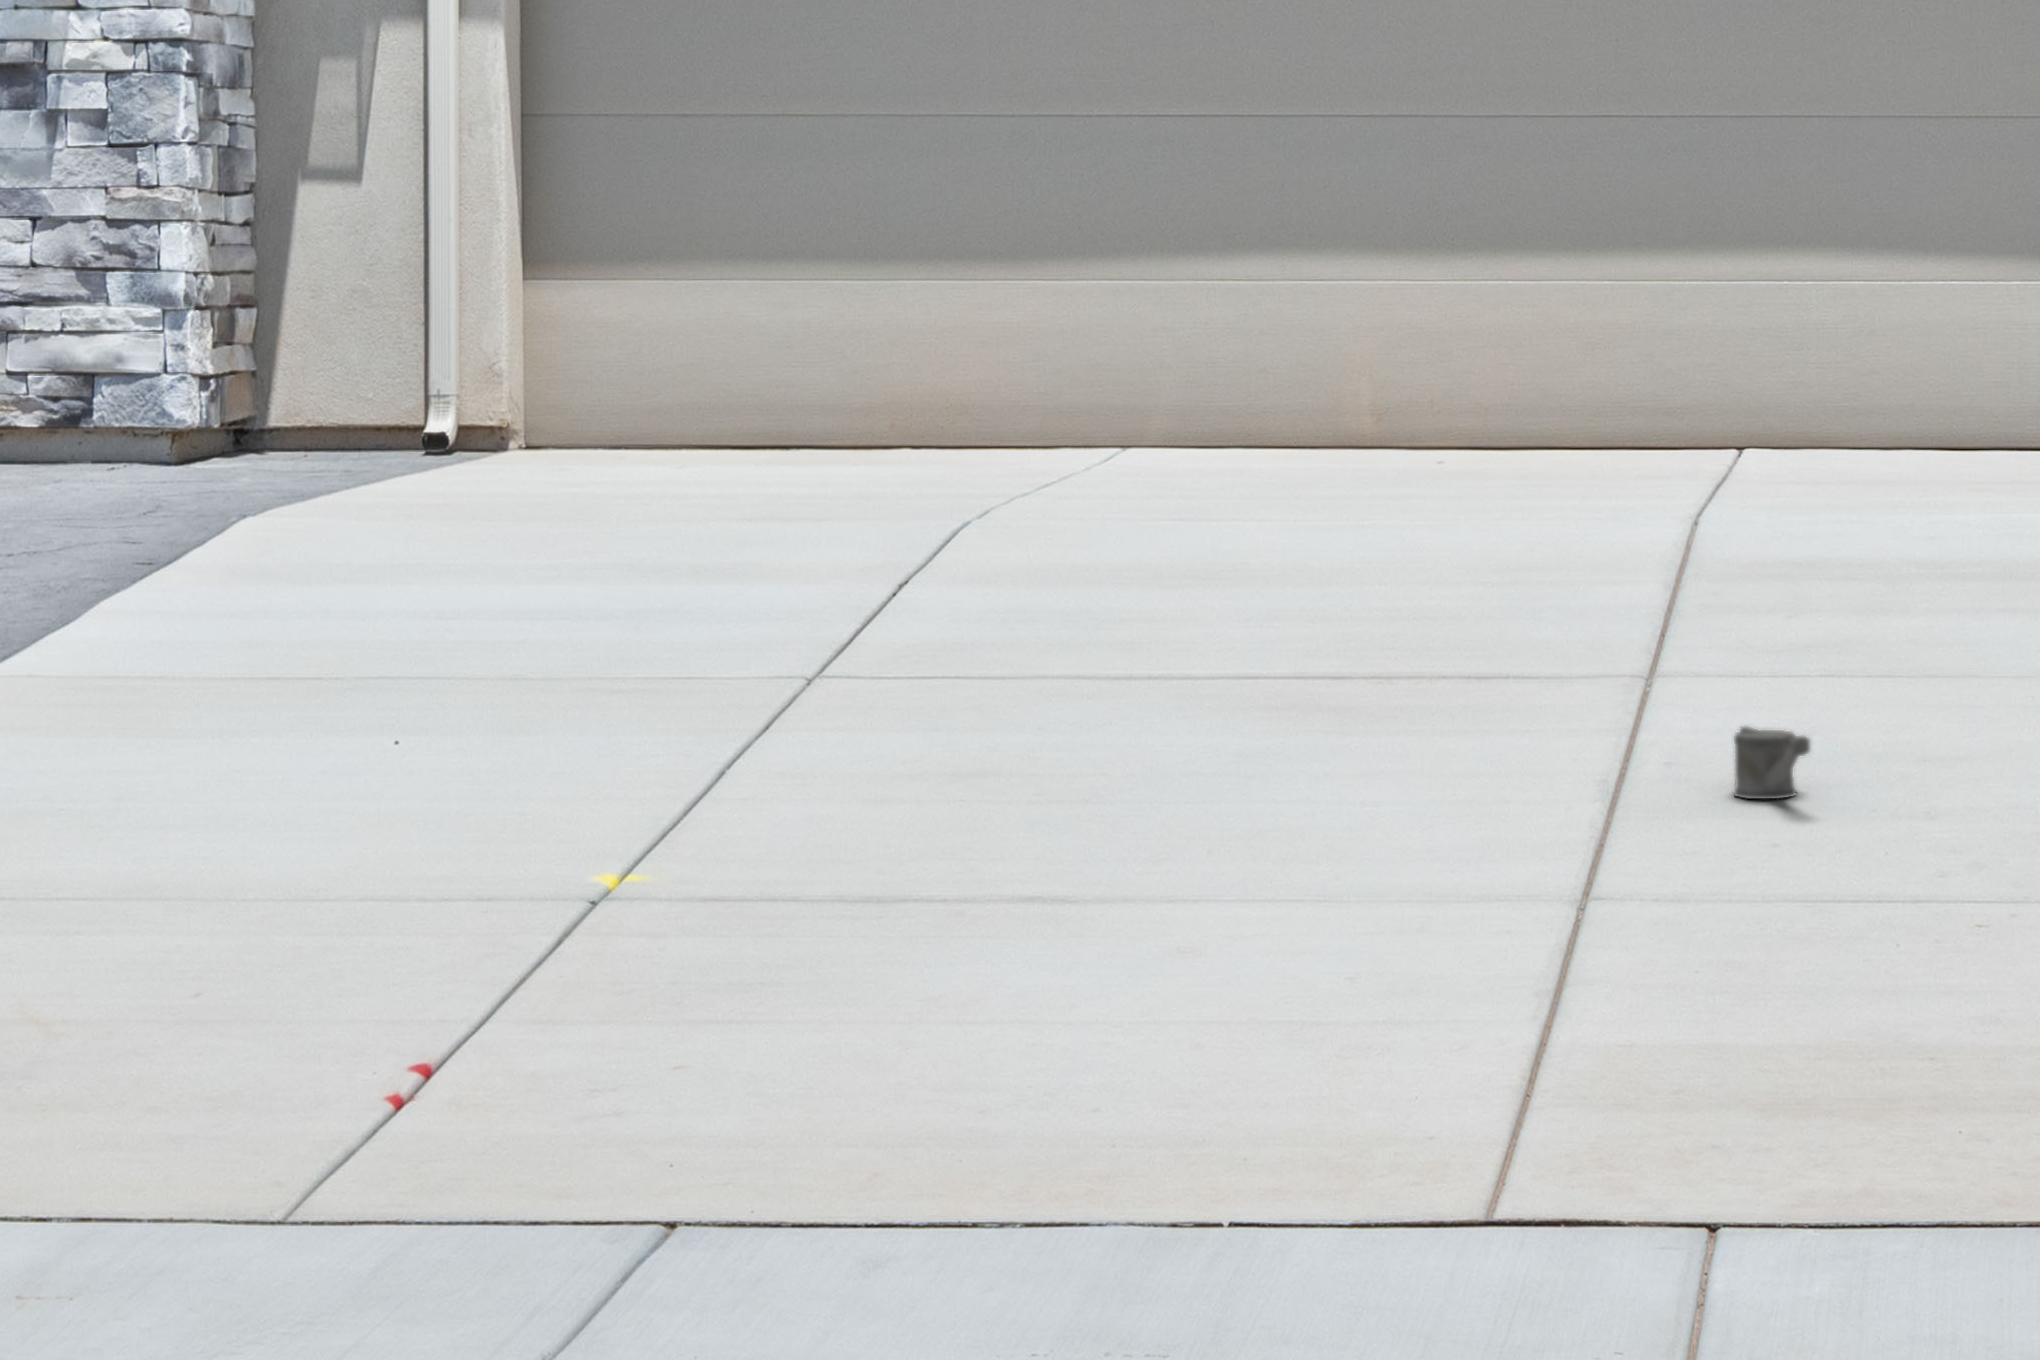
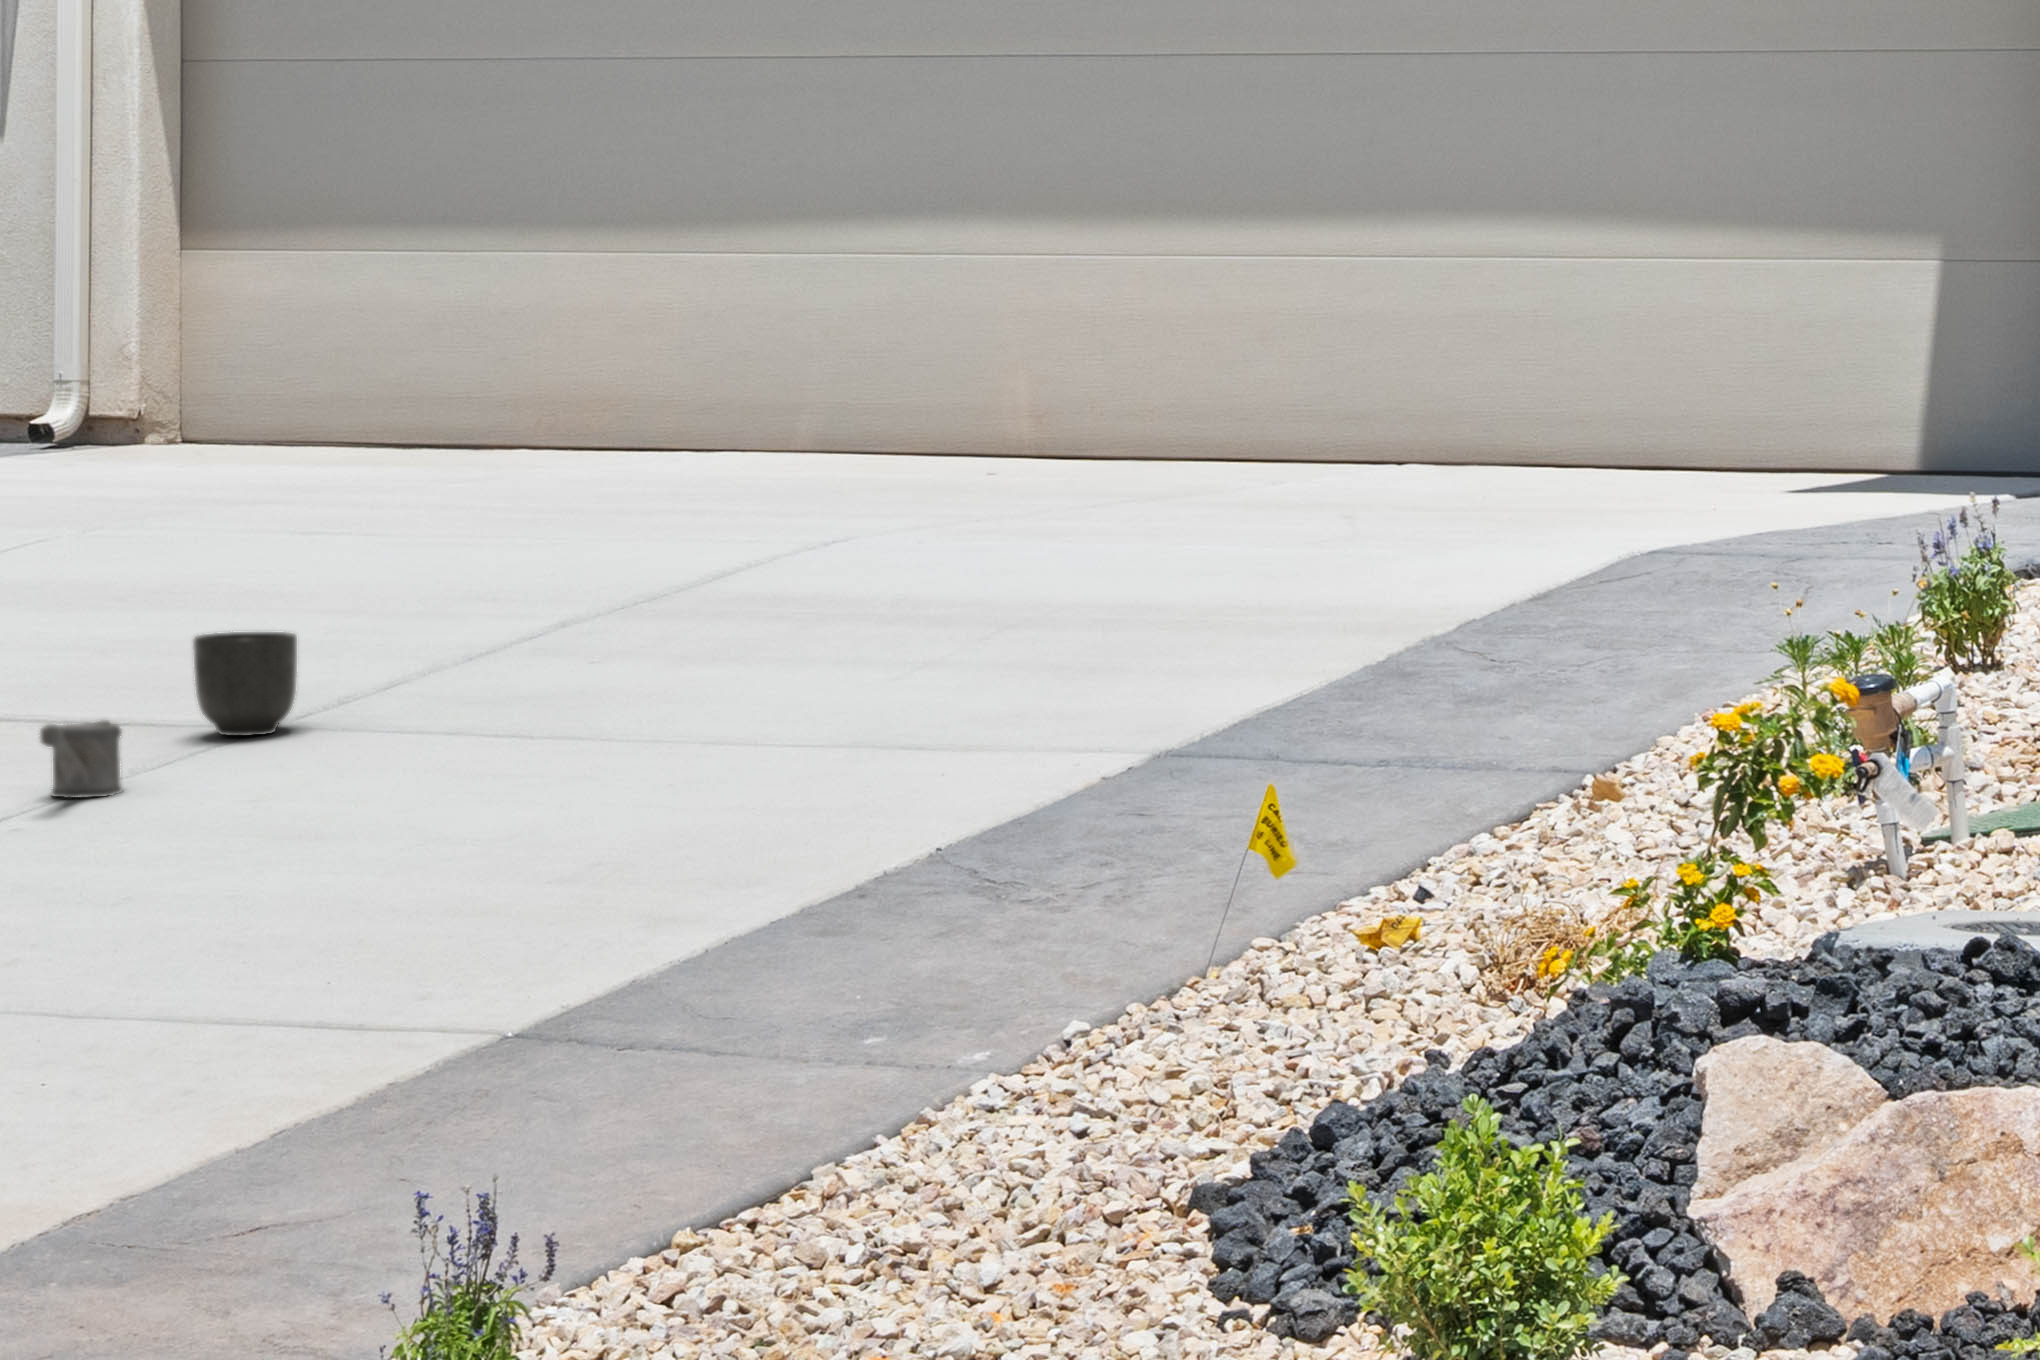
planter: none [1686,637,1777,731] -> present [193,632,297,736]

